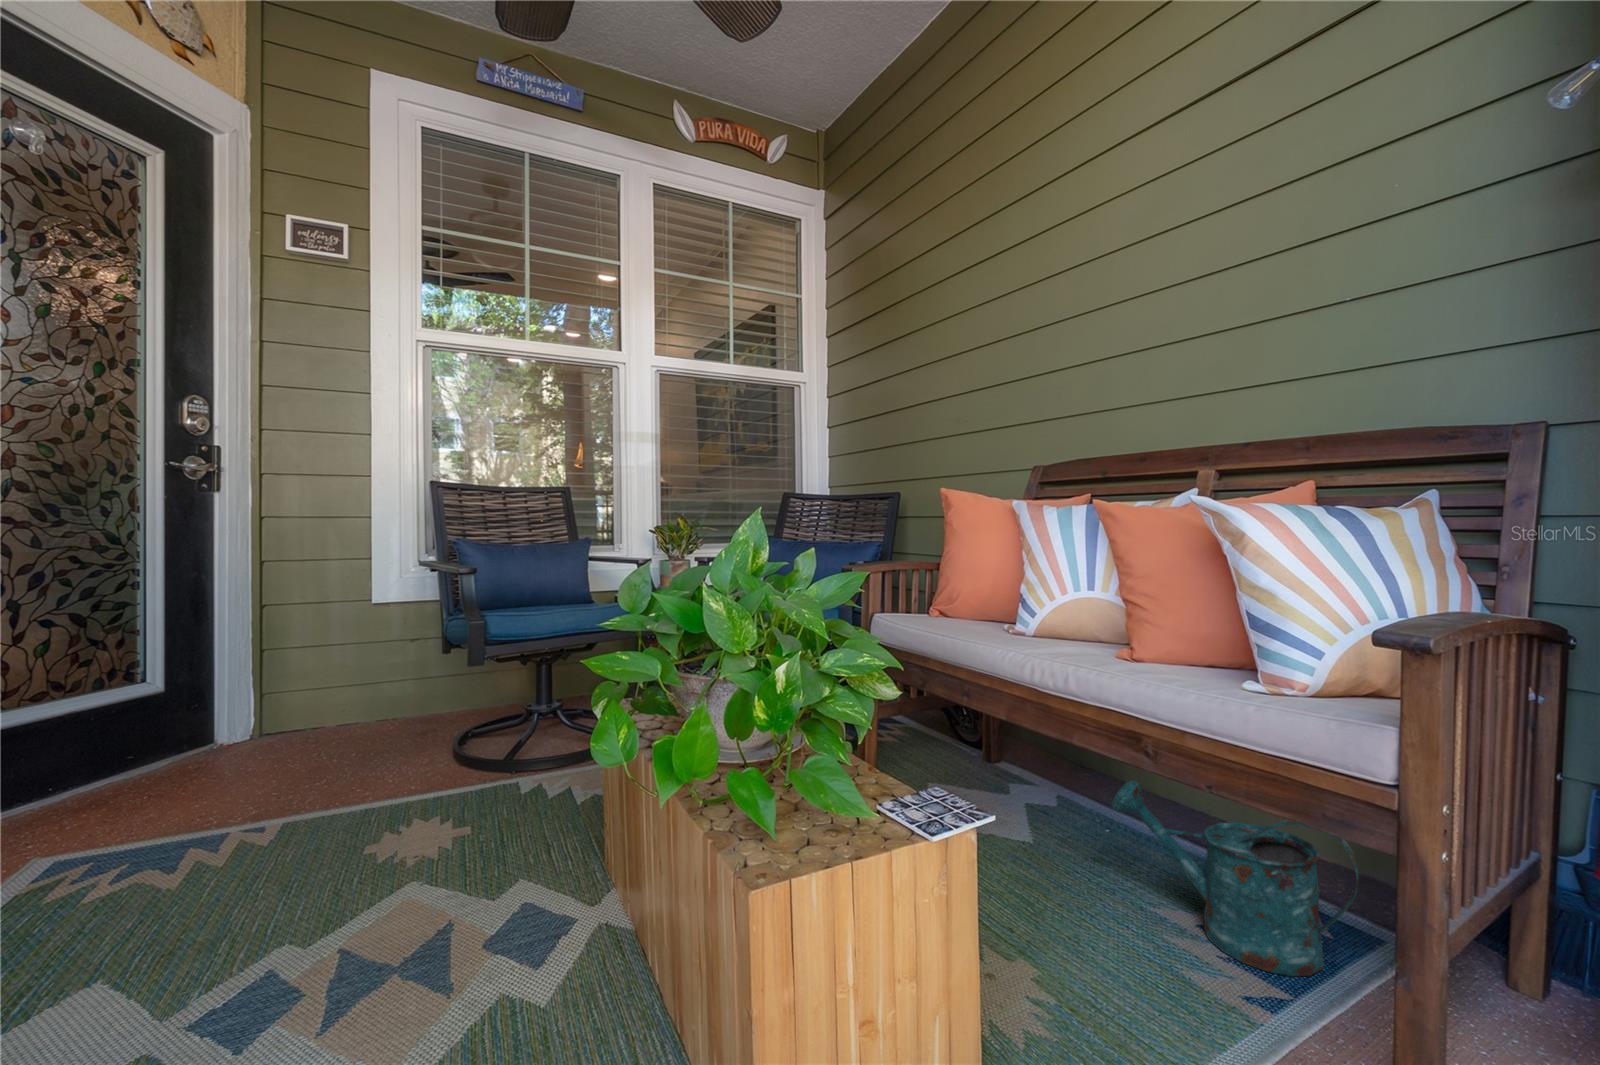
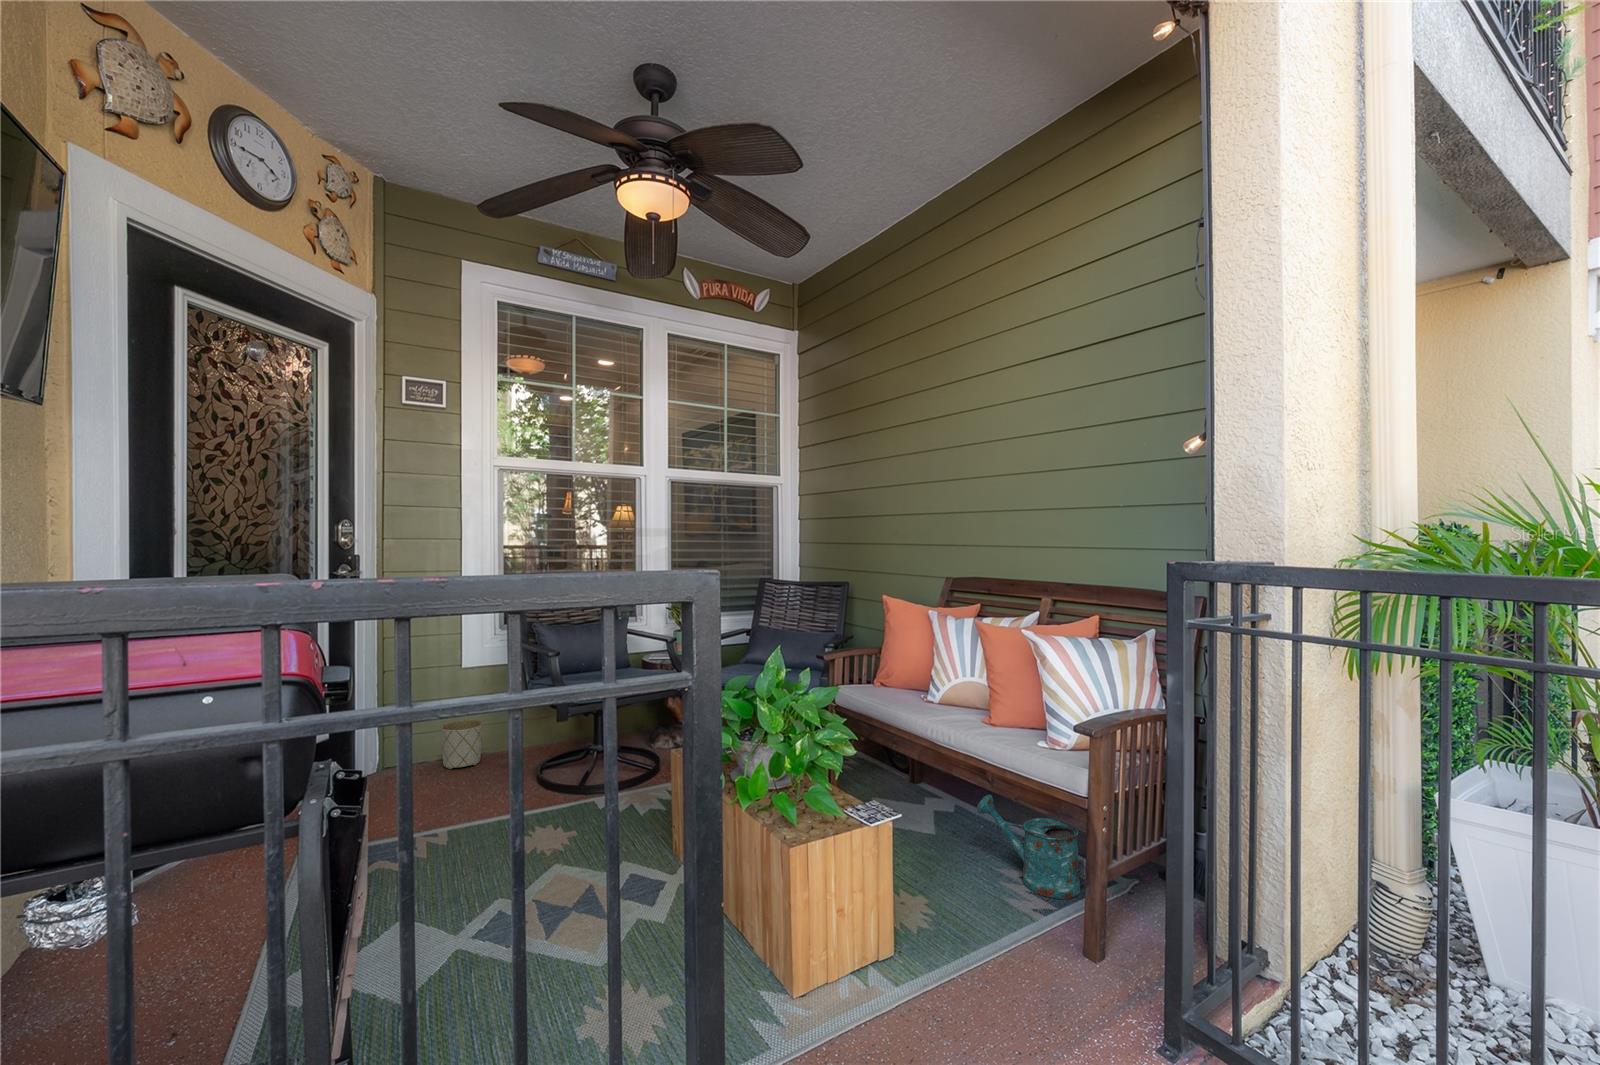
planter: none [345,674,404,737] -> present [441,720,483,769]

